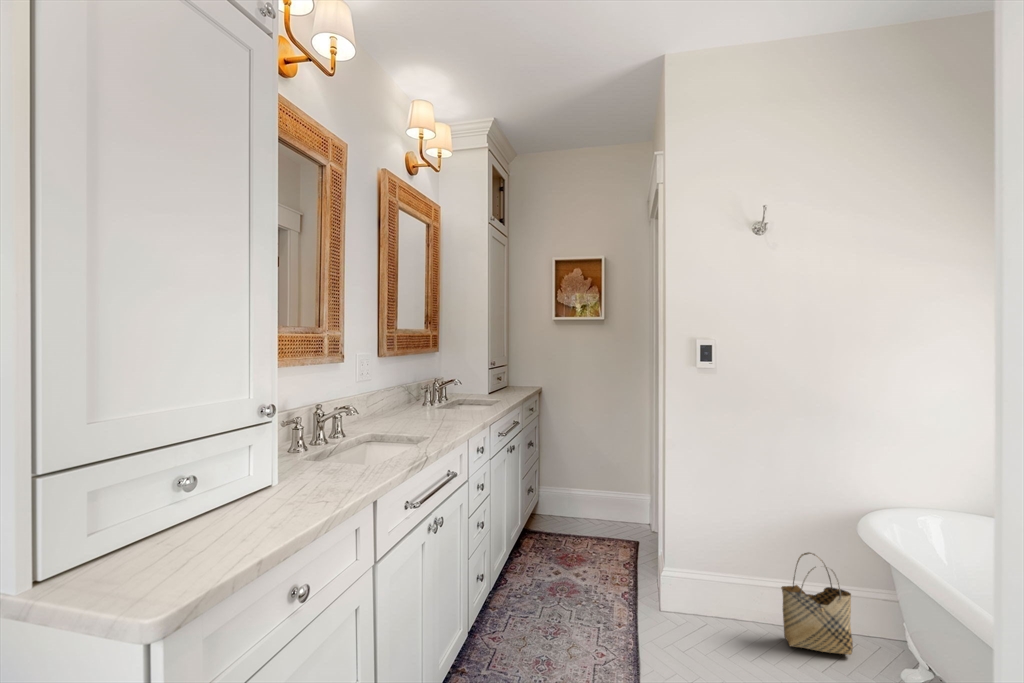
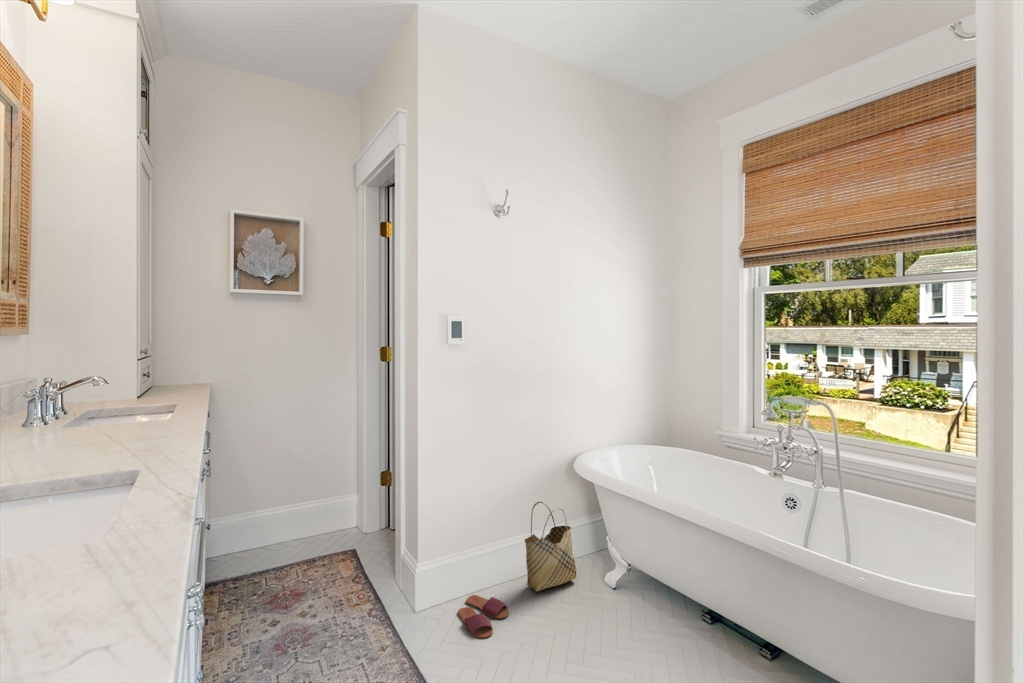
slippers: none [696,619,747,660] -> present [458,595,509,638]

